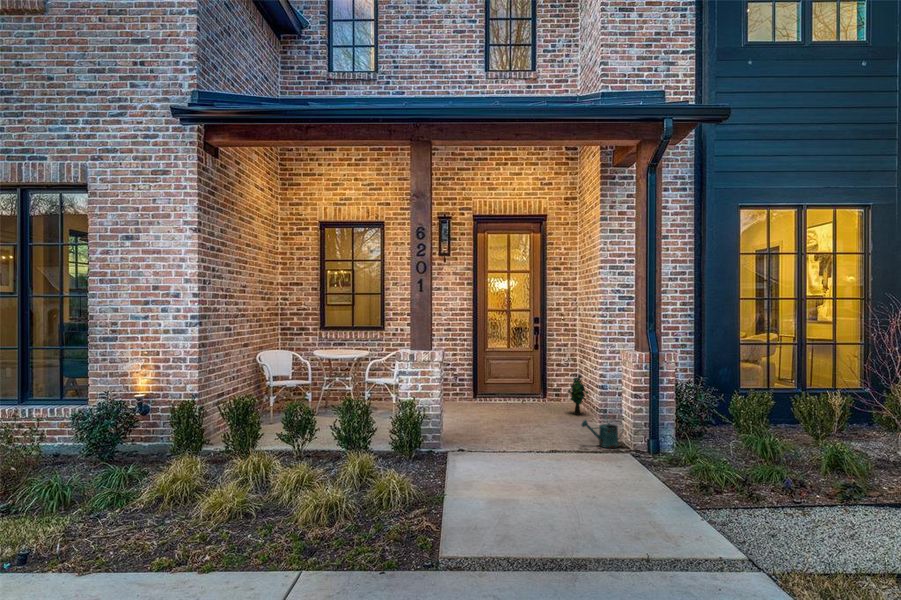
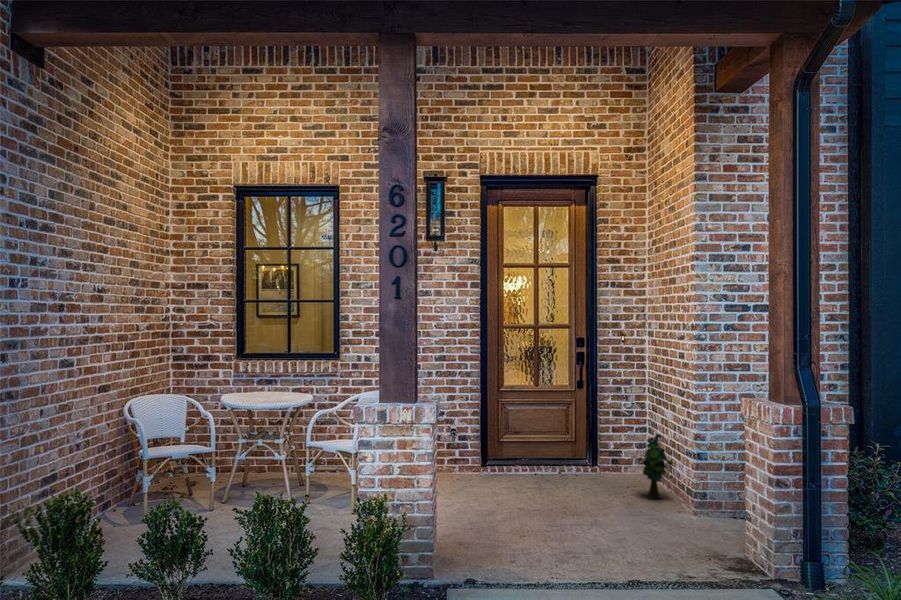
watering can: present [582,420,619,448] -> none [680,522,754,575]

